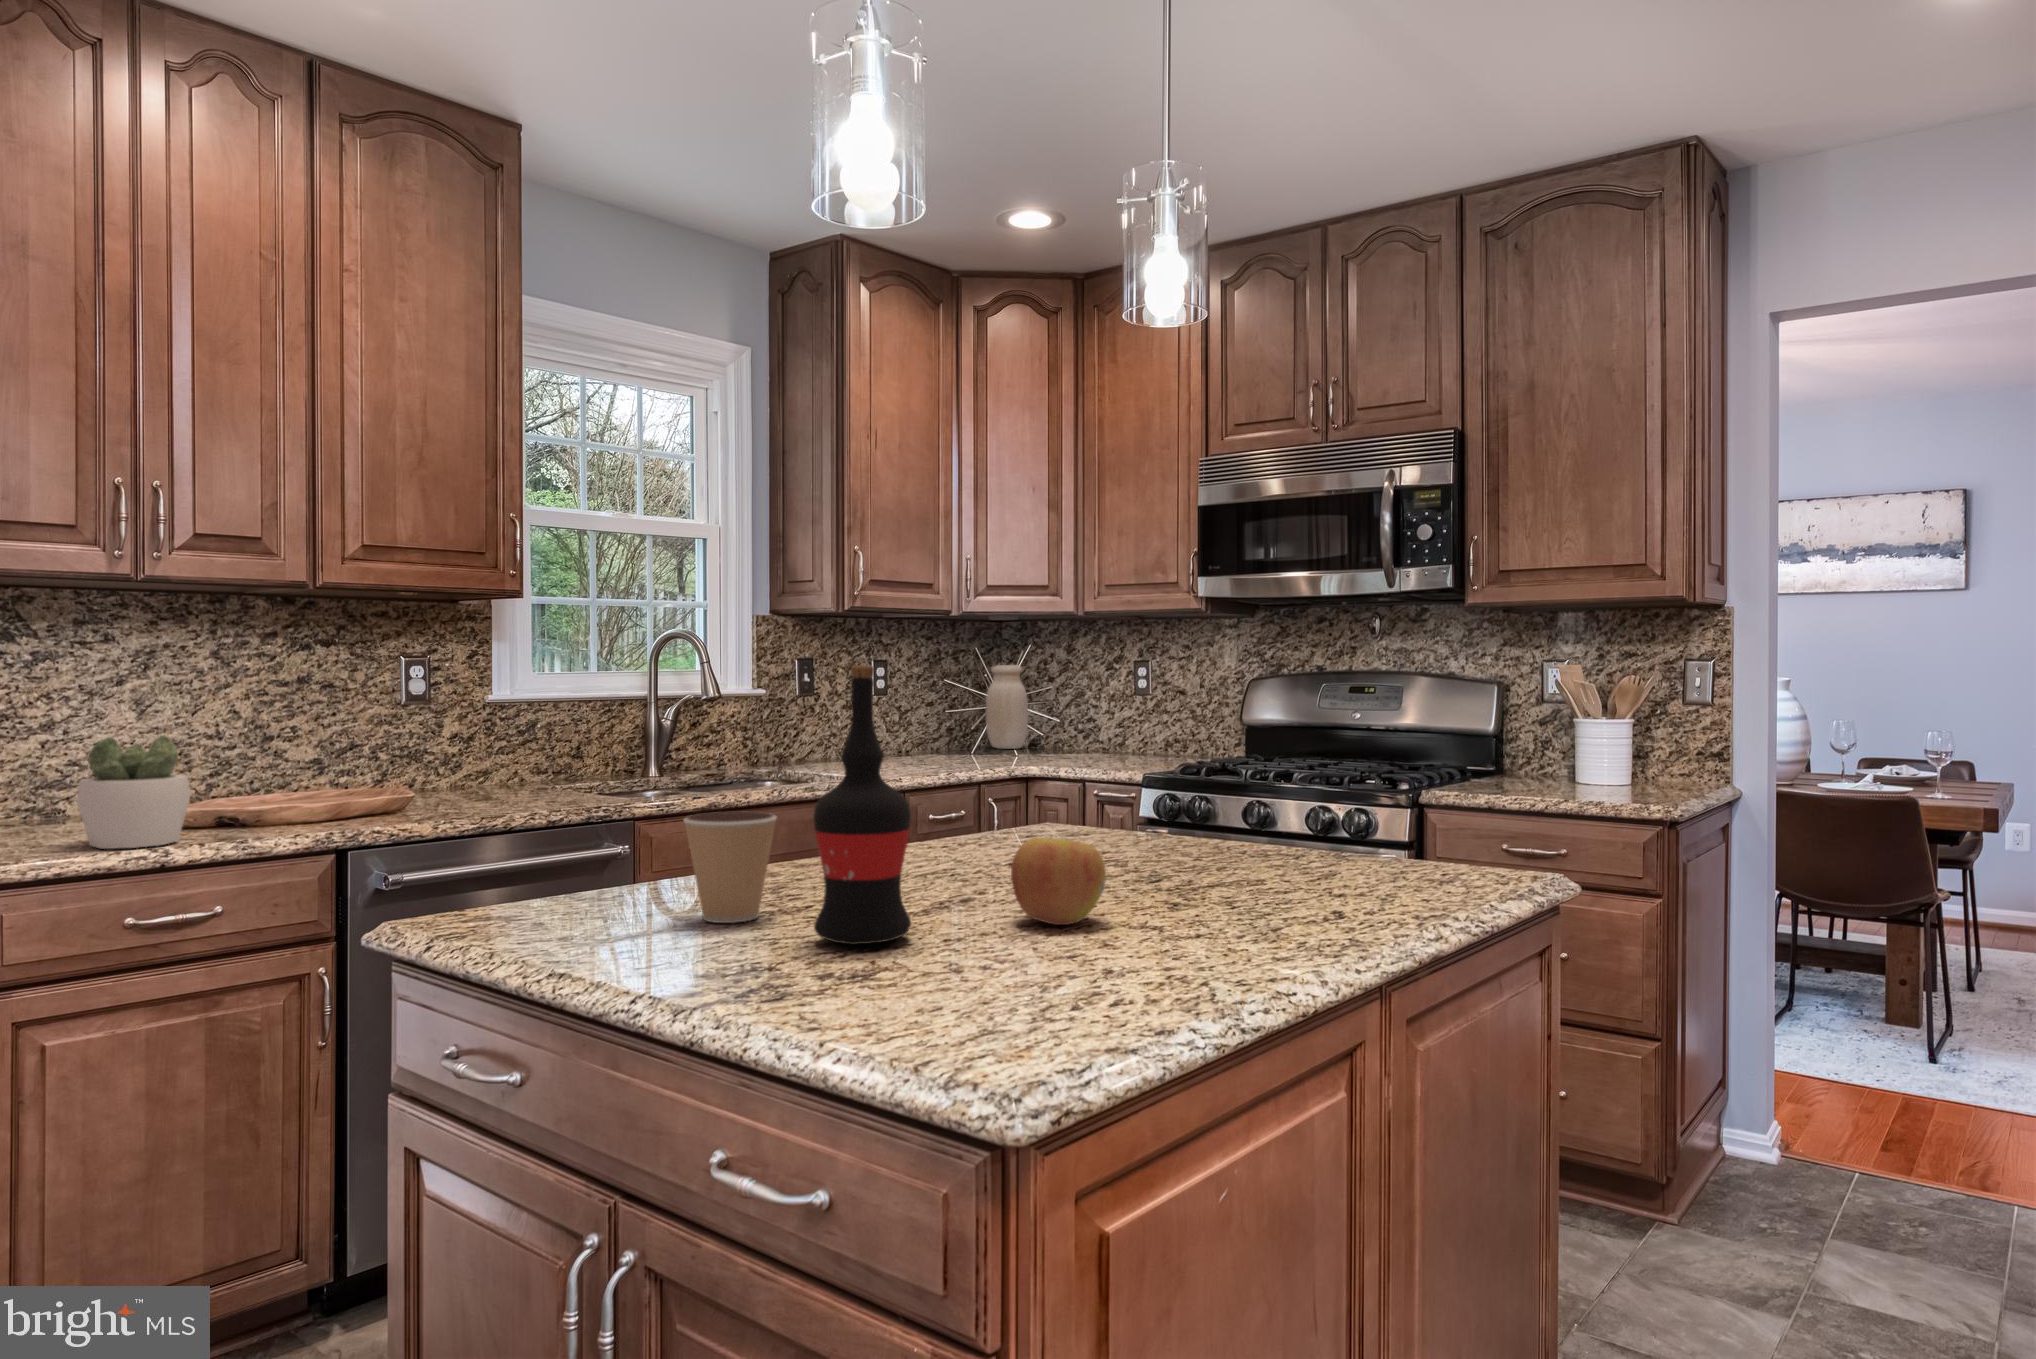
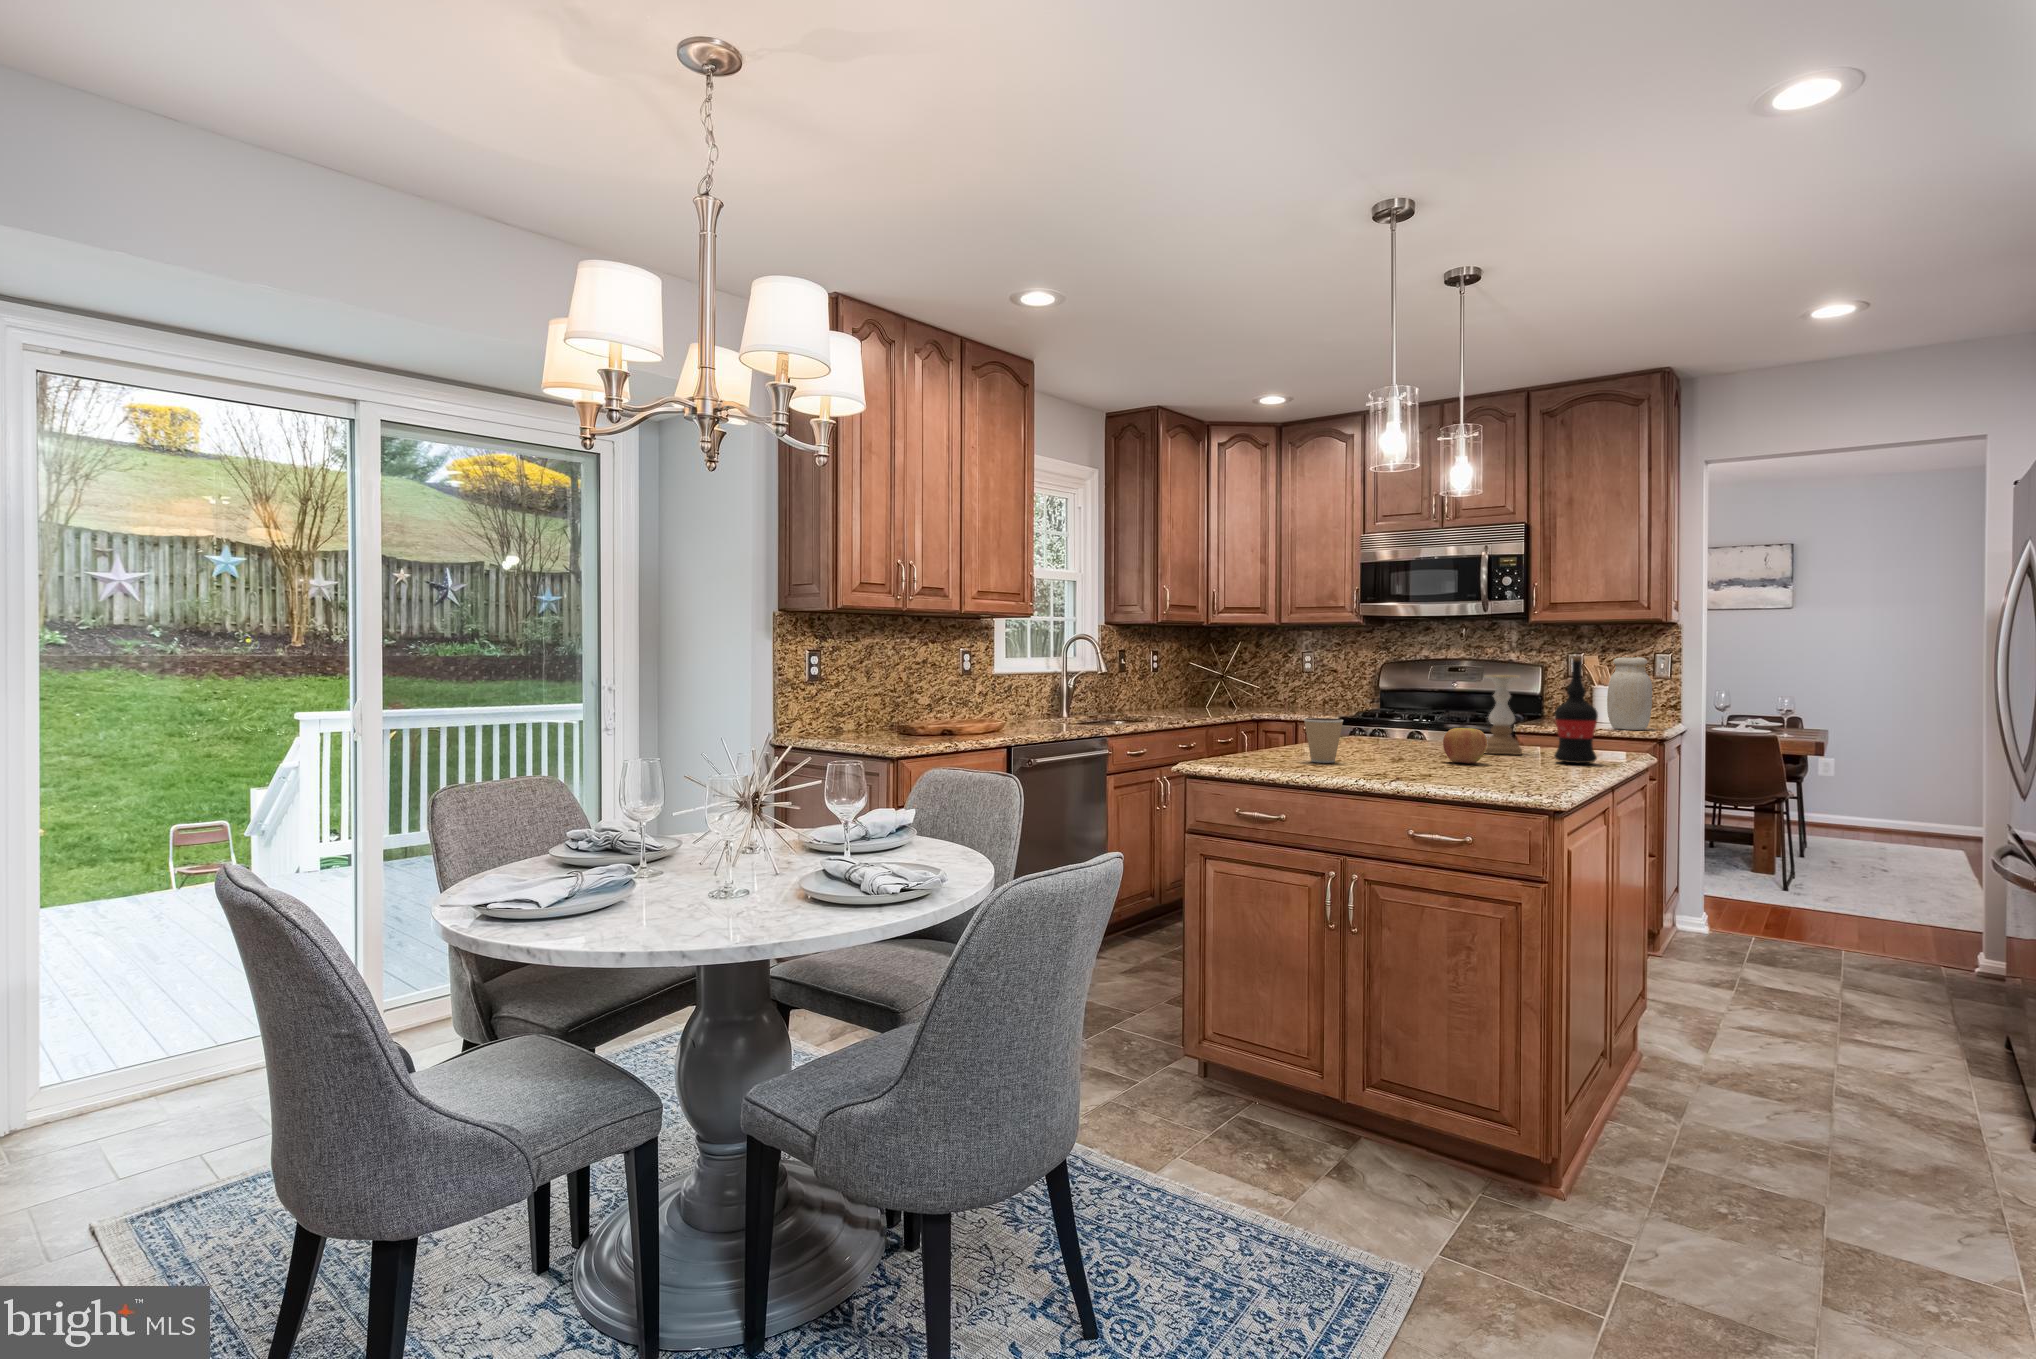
wine bottle: present [813,665,911,944] -> present [1554,656,1598,763]
jar: present [986,665,1028,749] -> present [1607,657,1652,730]
candle holder: none [1173,706,1268,889] -> present [1484,675,1522,755]
succulent plant: present [77,736,190,849] -> none [917,688,959,742]

